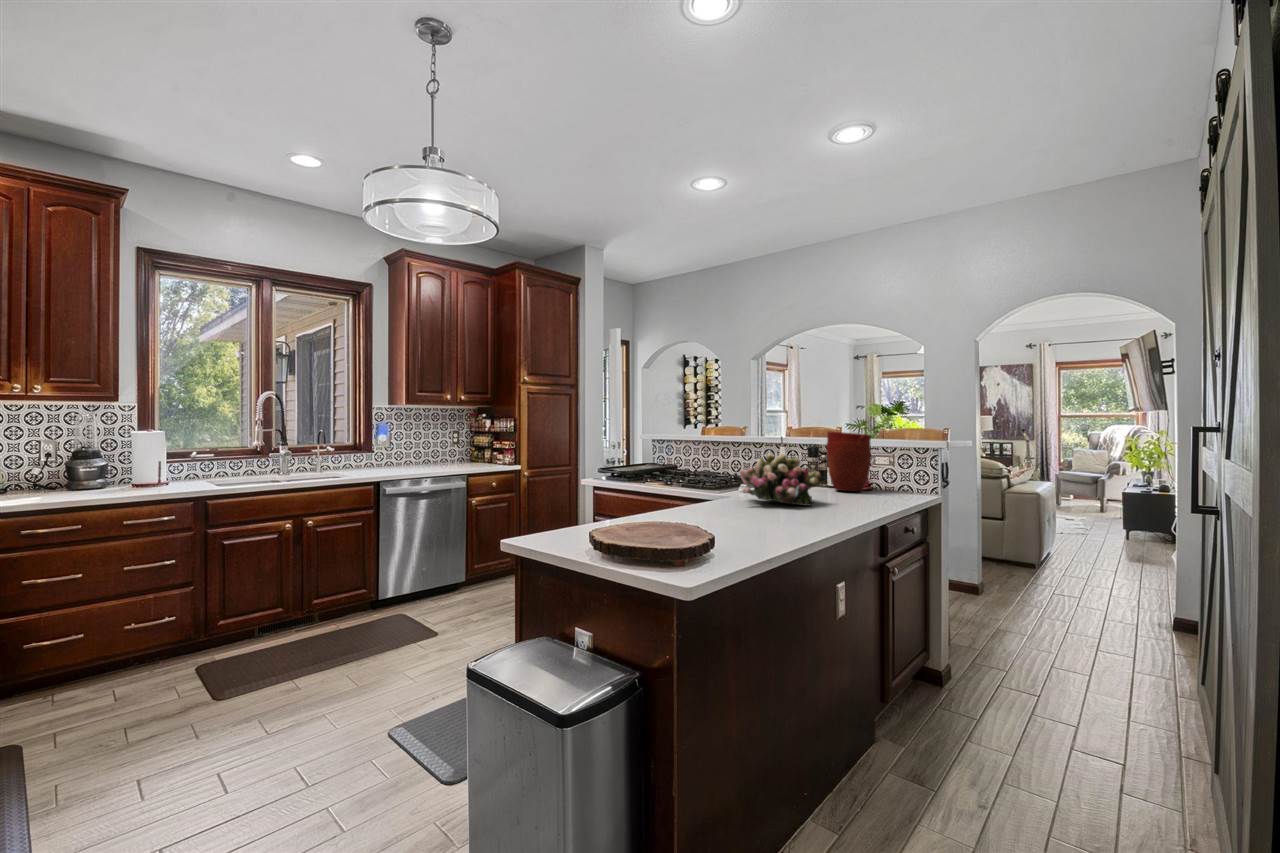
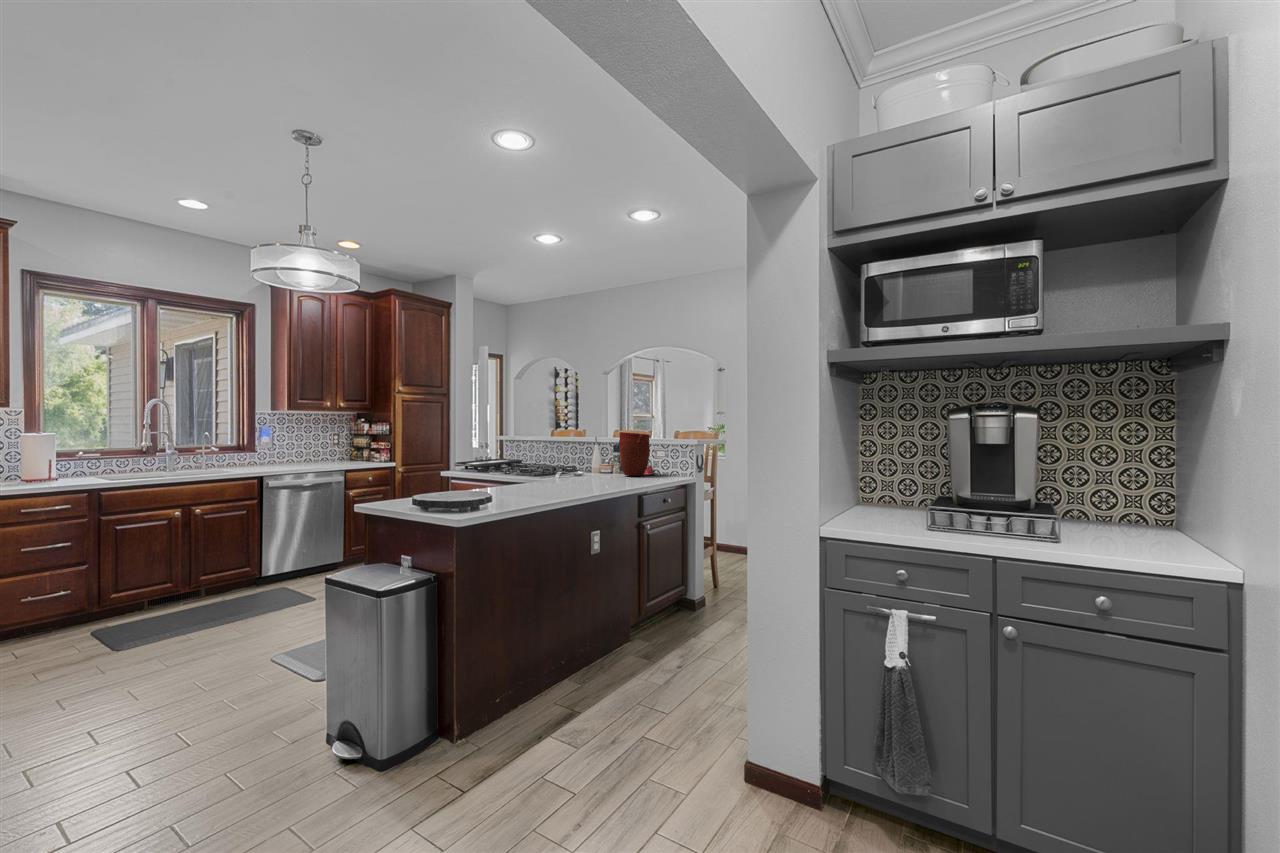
flower arrangement: present [740,453,821,506] -> none [541,447,601,484]

